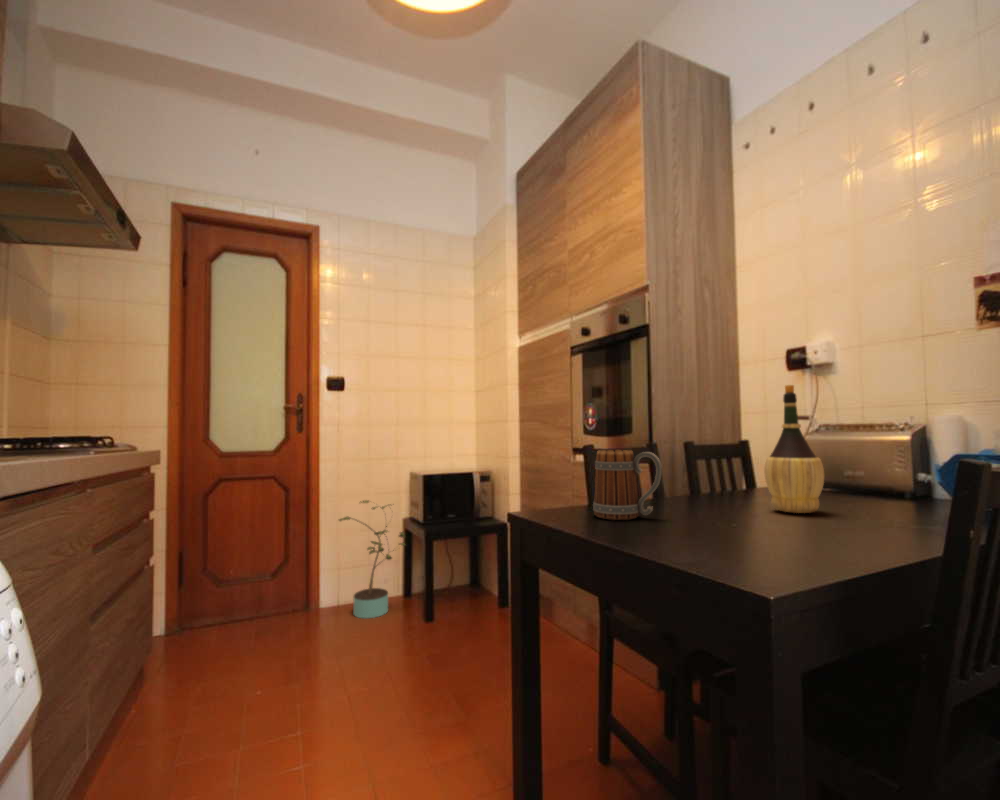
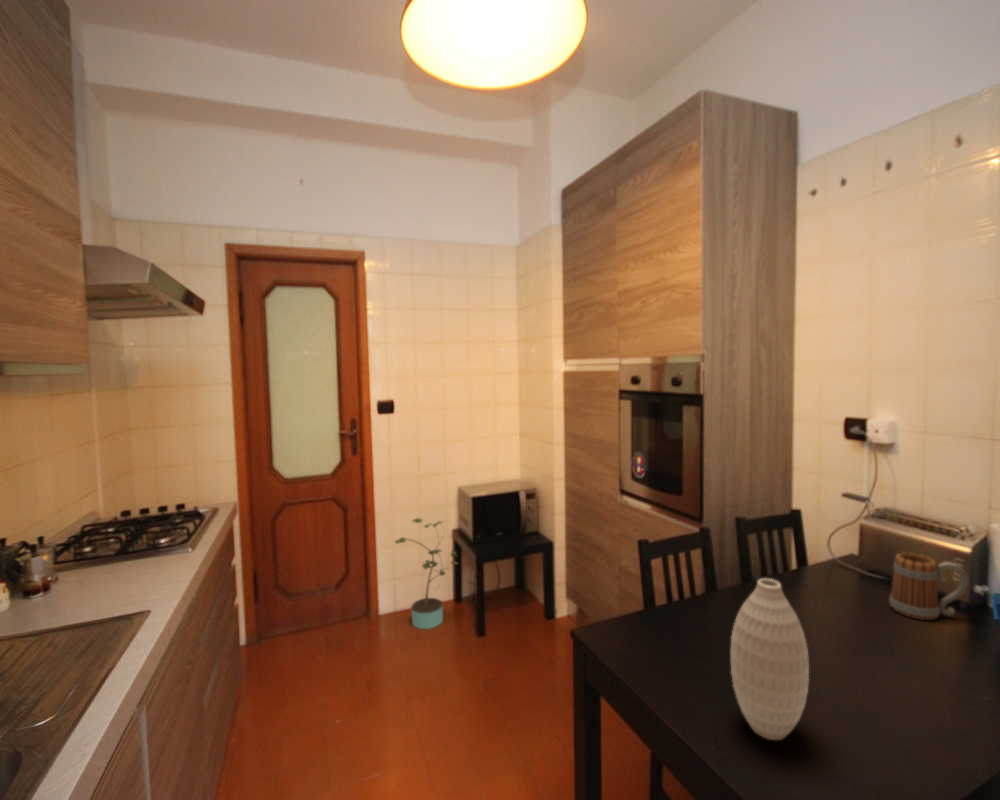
vase: none [669,379,749,549] -> present [730,578,809,740]
wine bottle: present [764,385,824,513] -> none [819,520,879,647]
mug: present [593,450,662,520] -> present [890,553,967,620]

